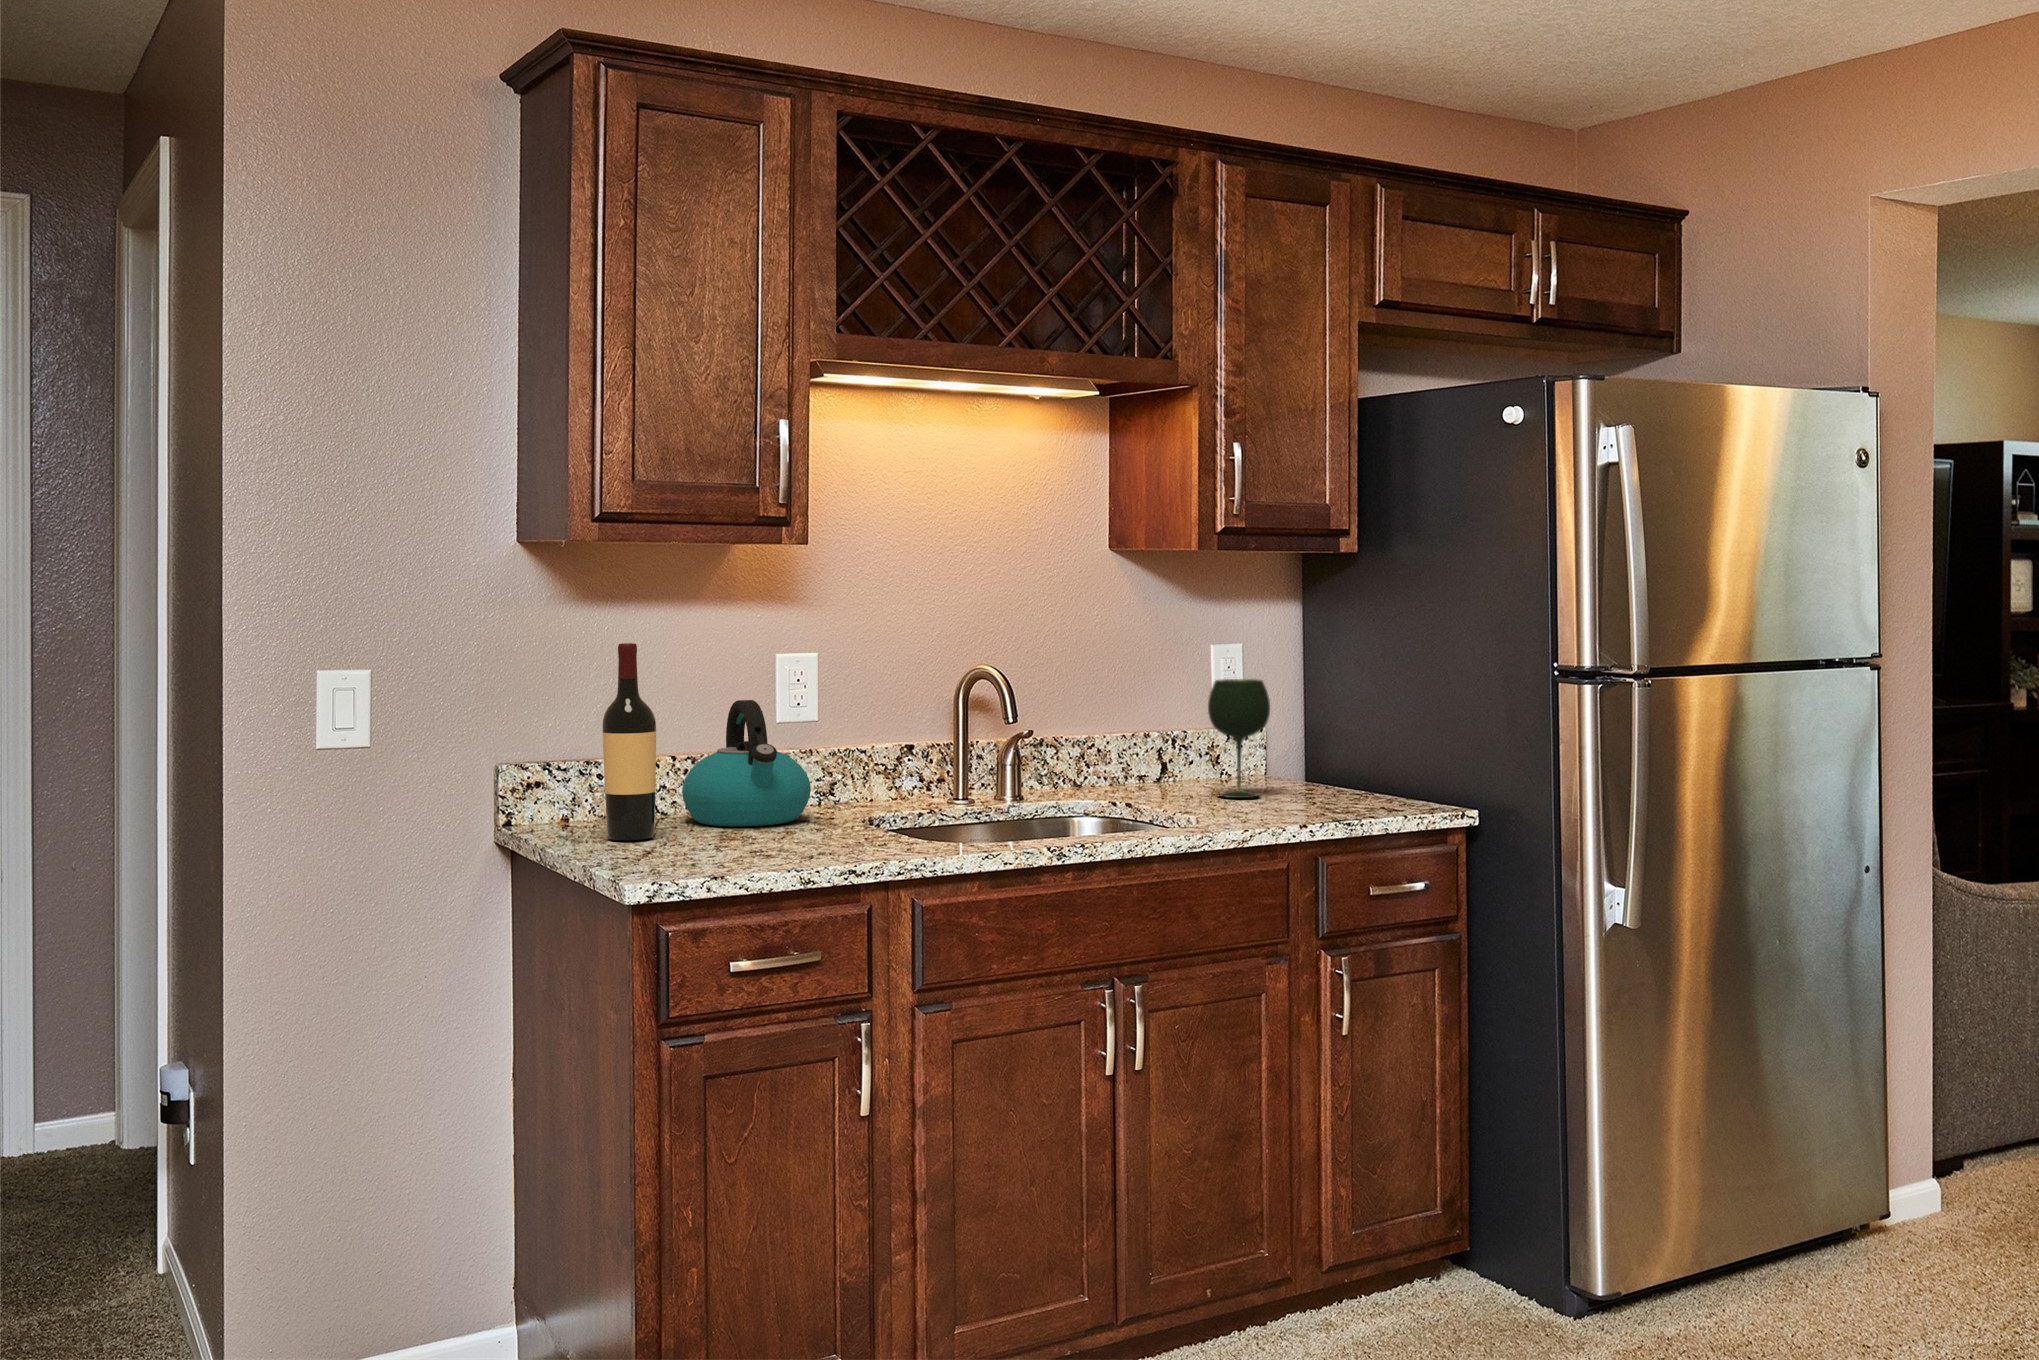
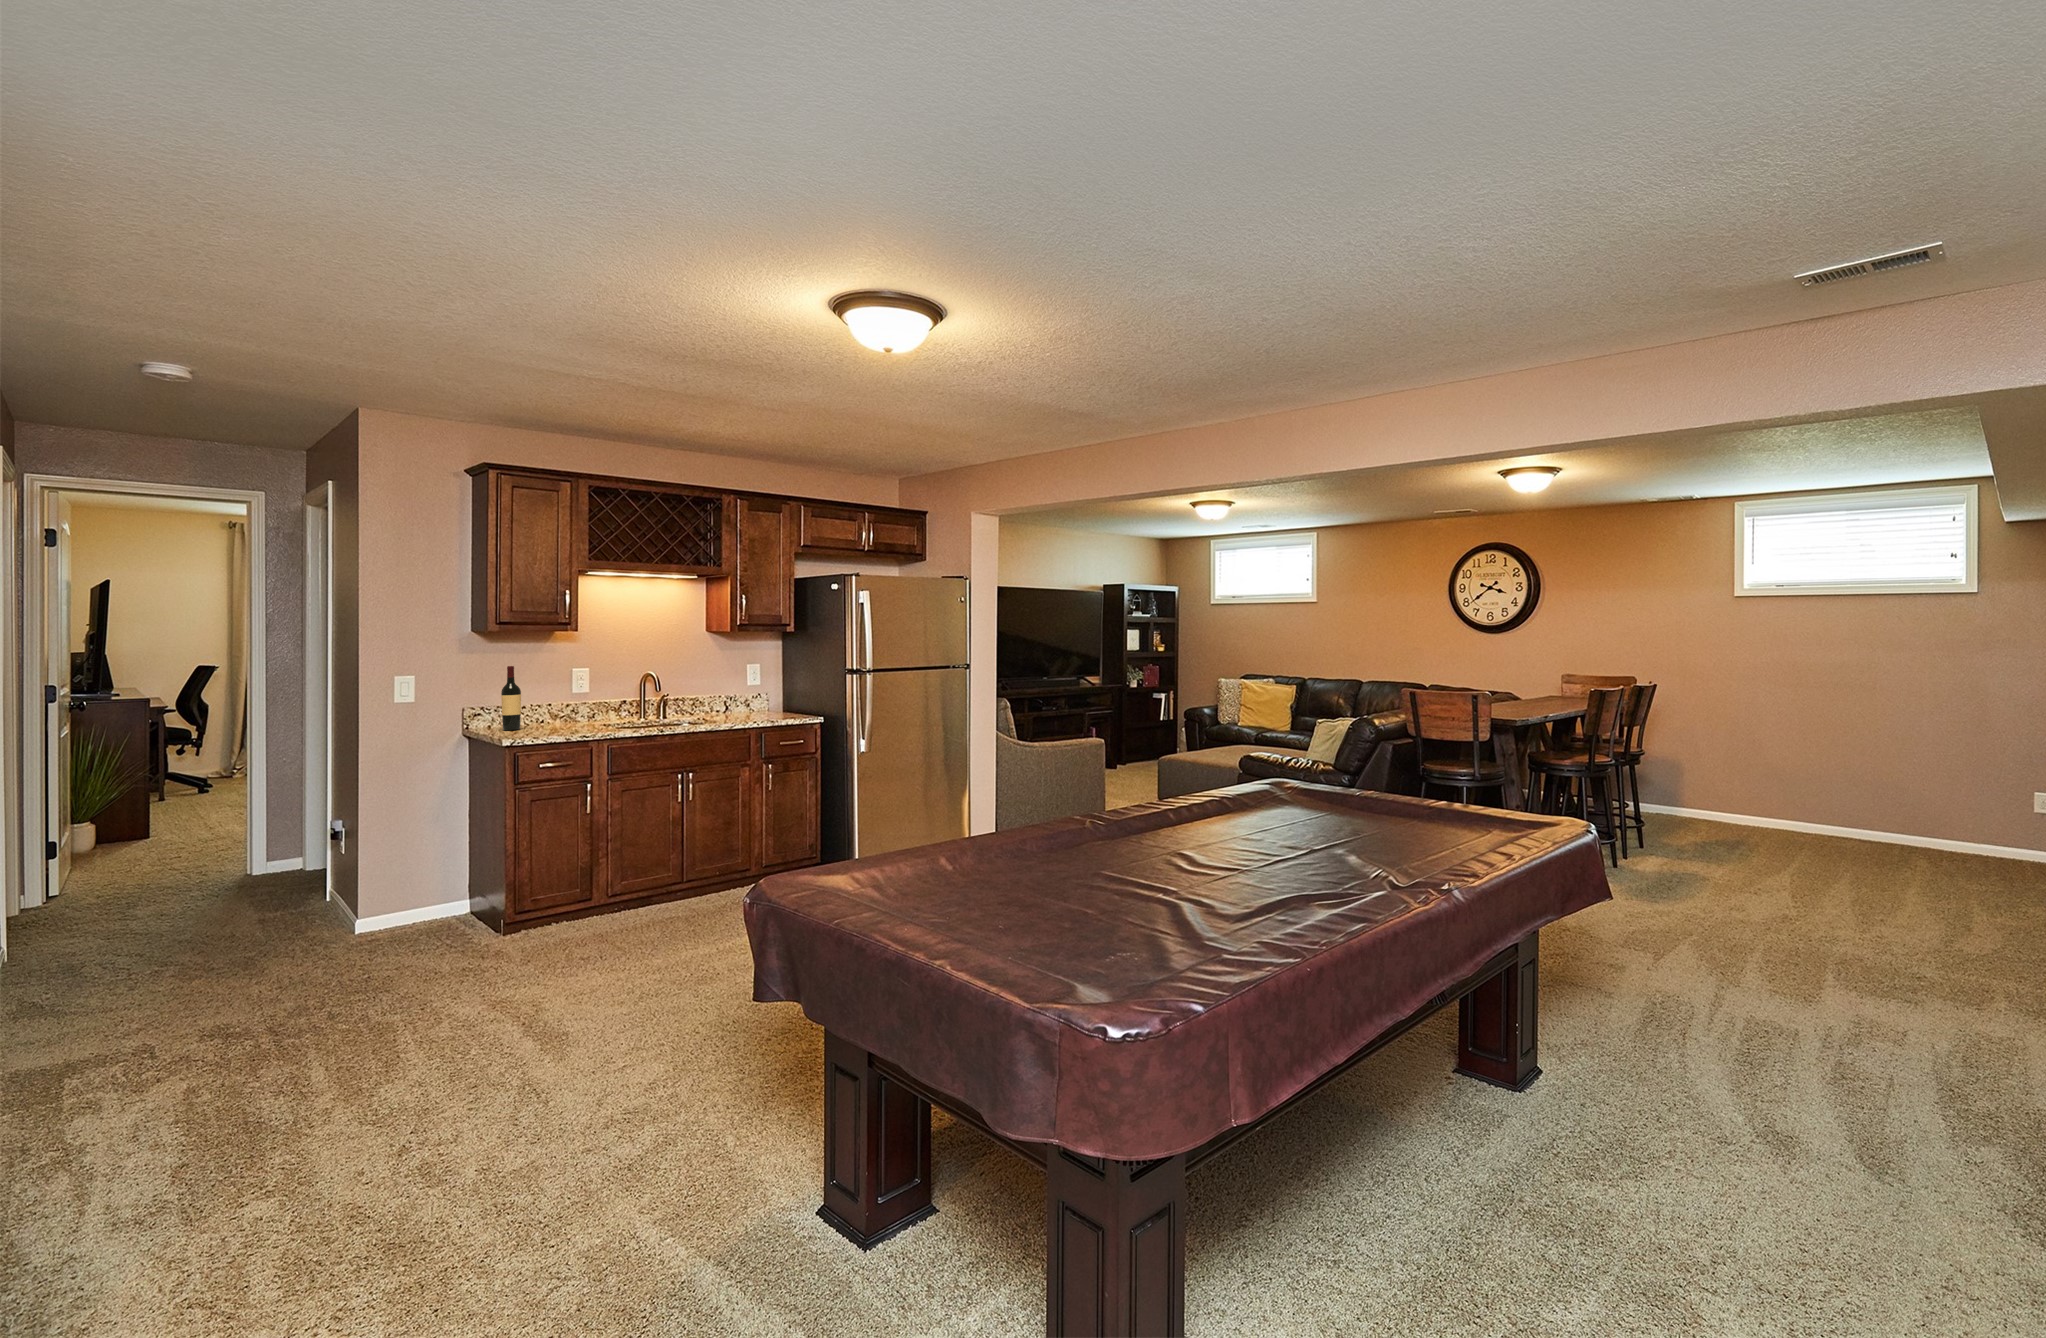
wine glass: present [1208,679,1270,798] -> none [737,676,760,716]
kettle: present [682,700,811,826] -> none [534,685,582,726]

